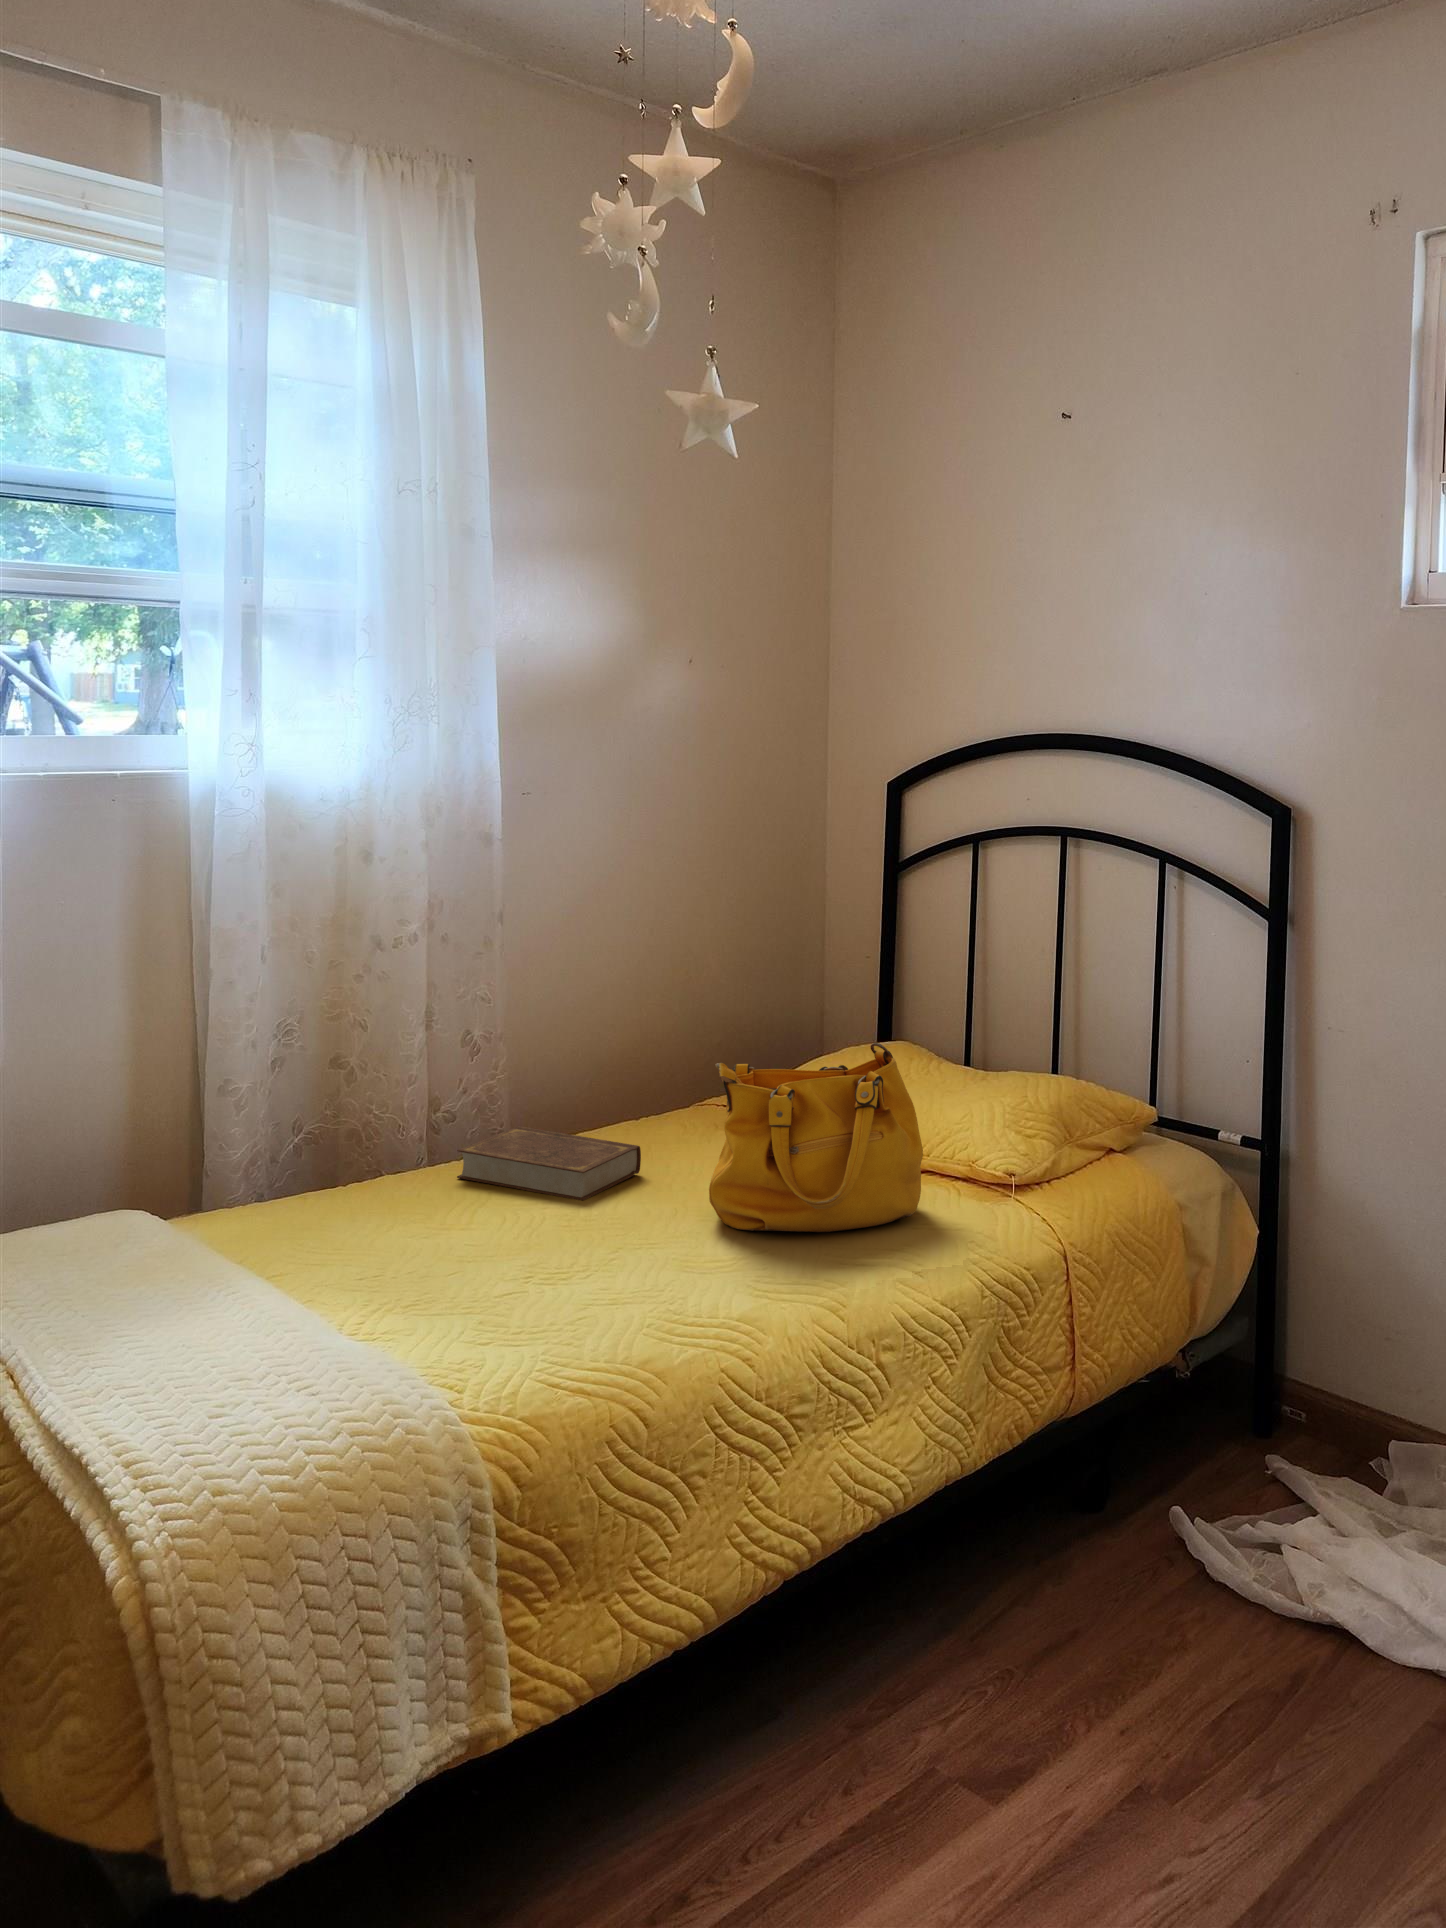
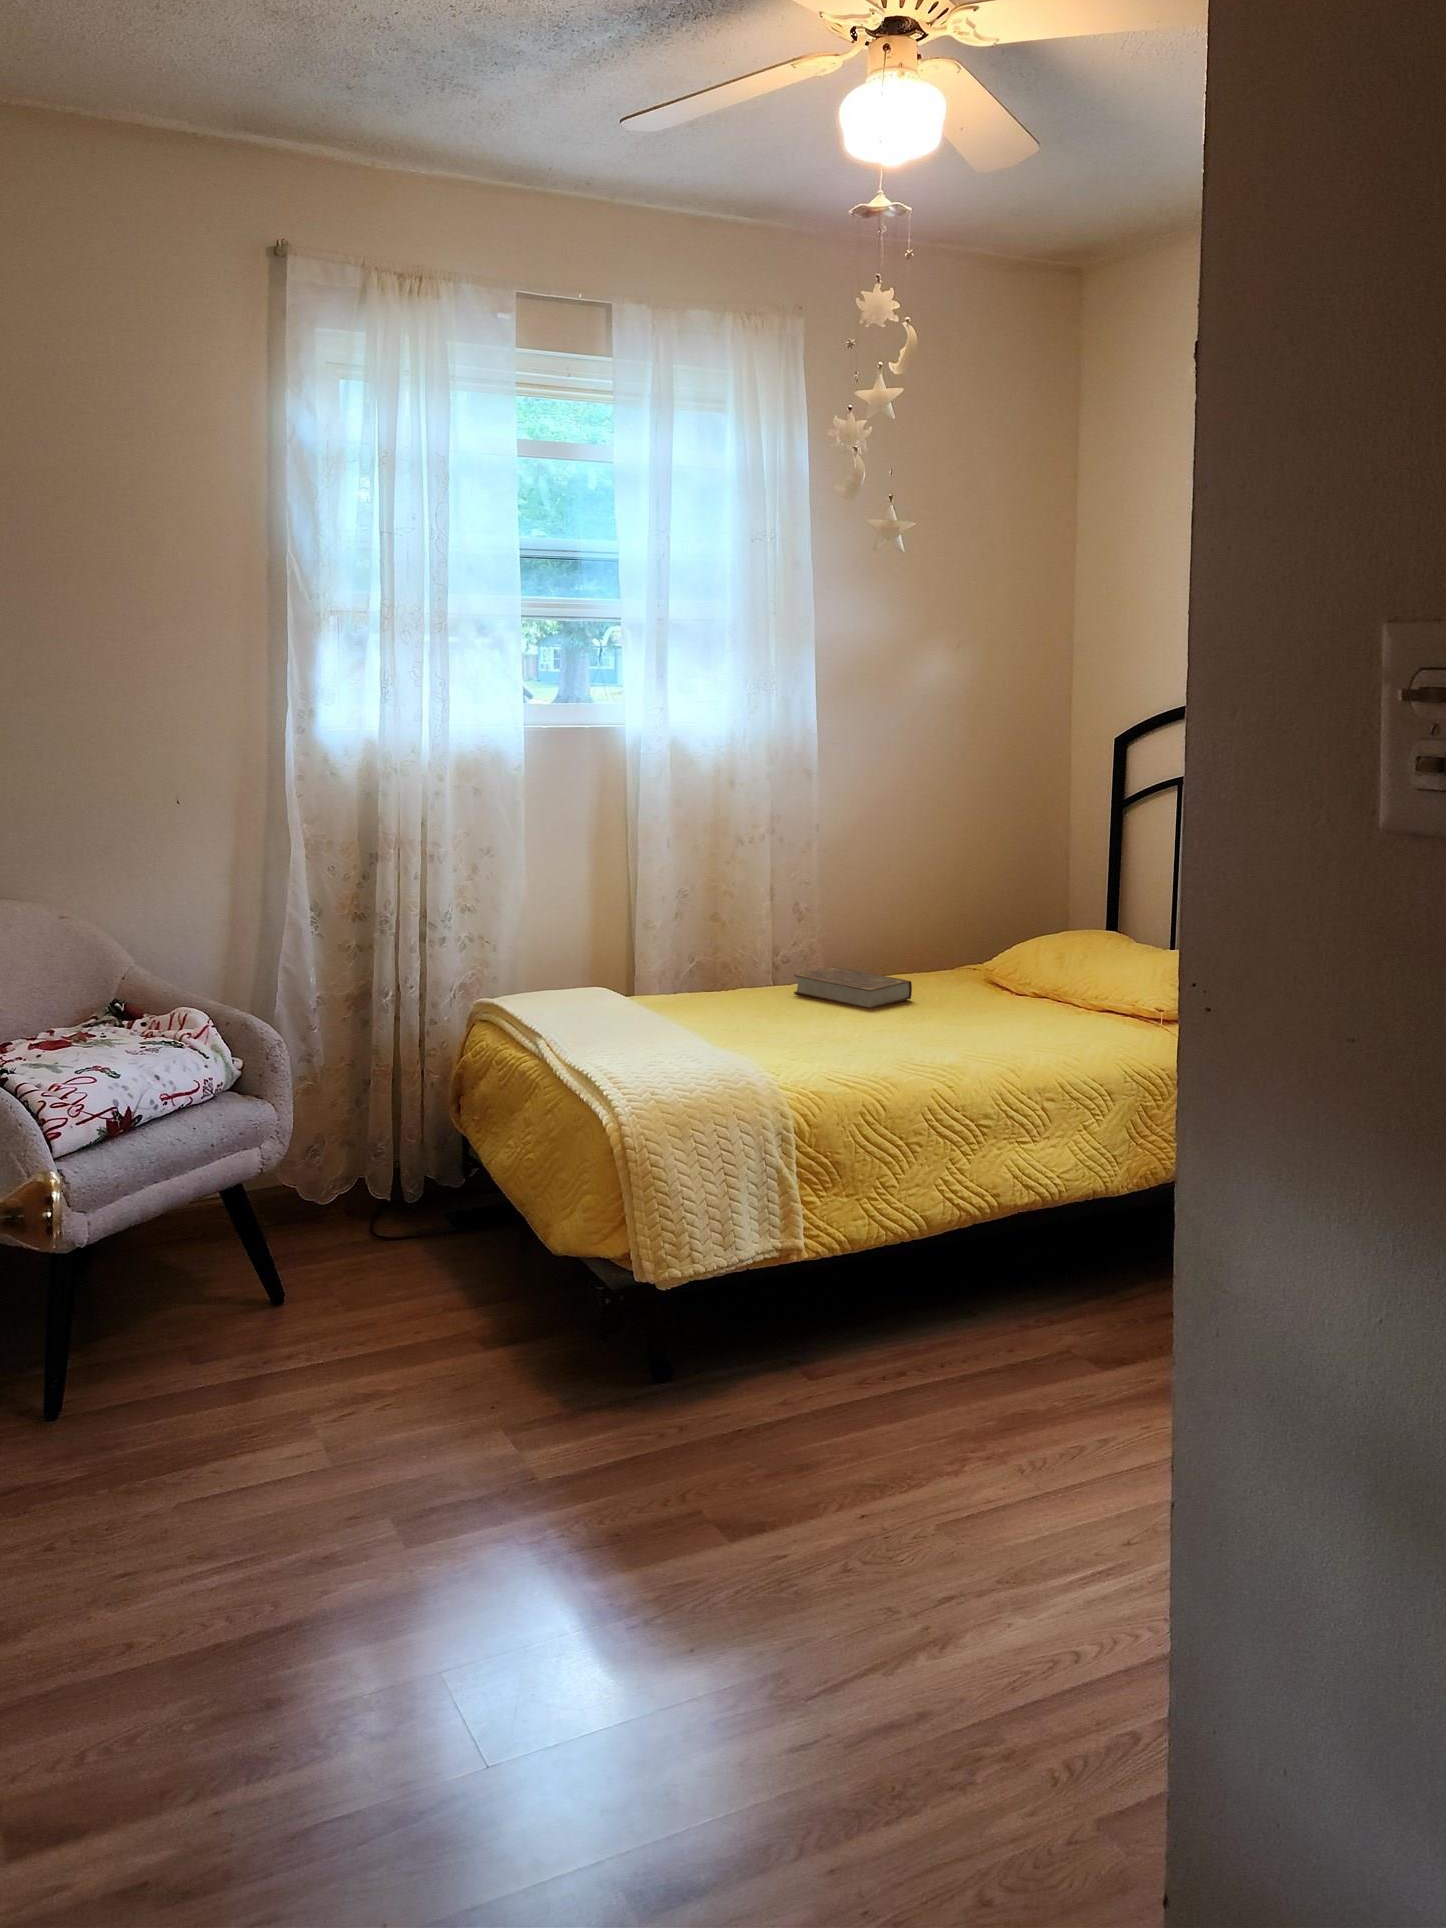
handbag: present [709,1043,923,1232] -> none [947,915,1097,1035]

